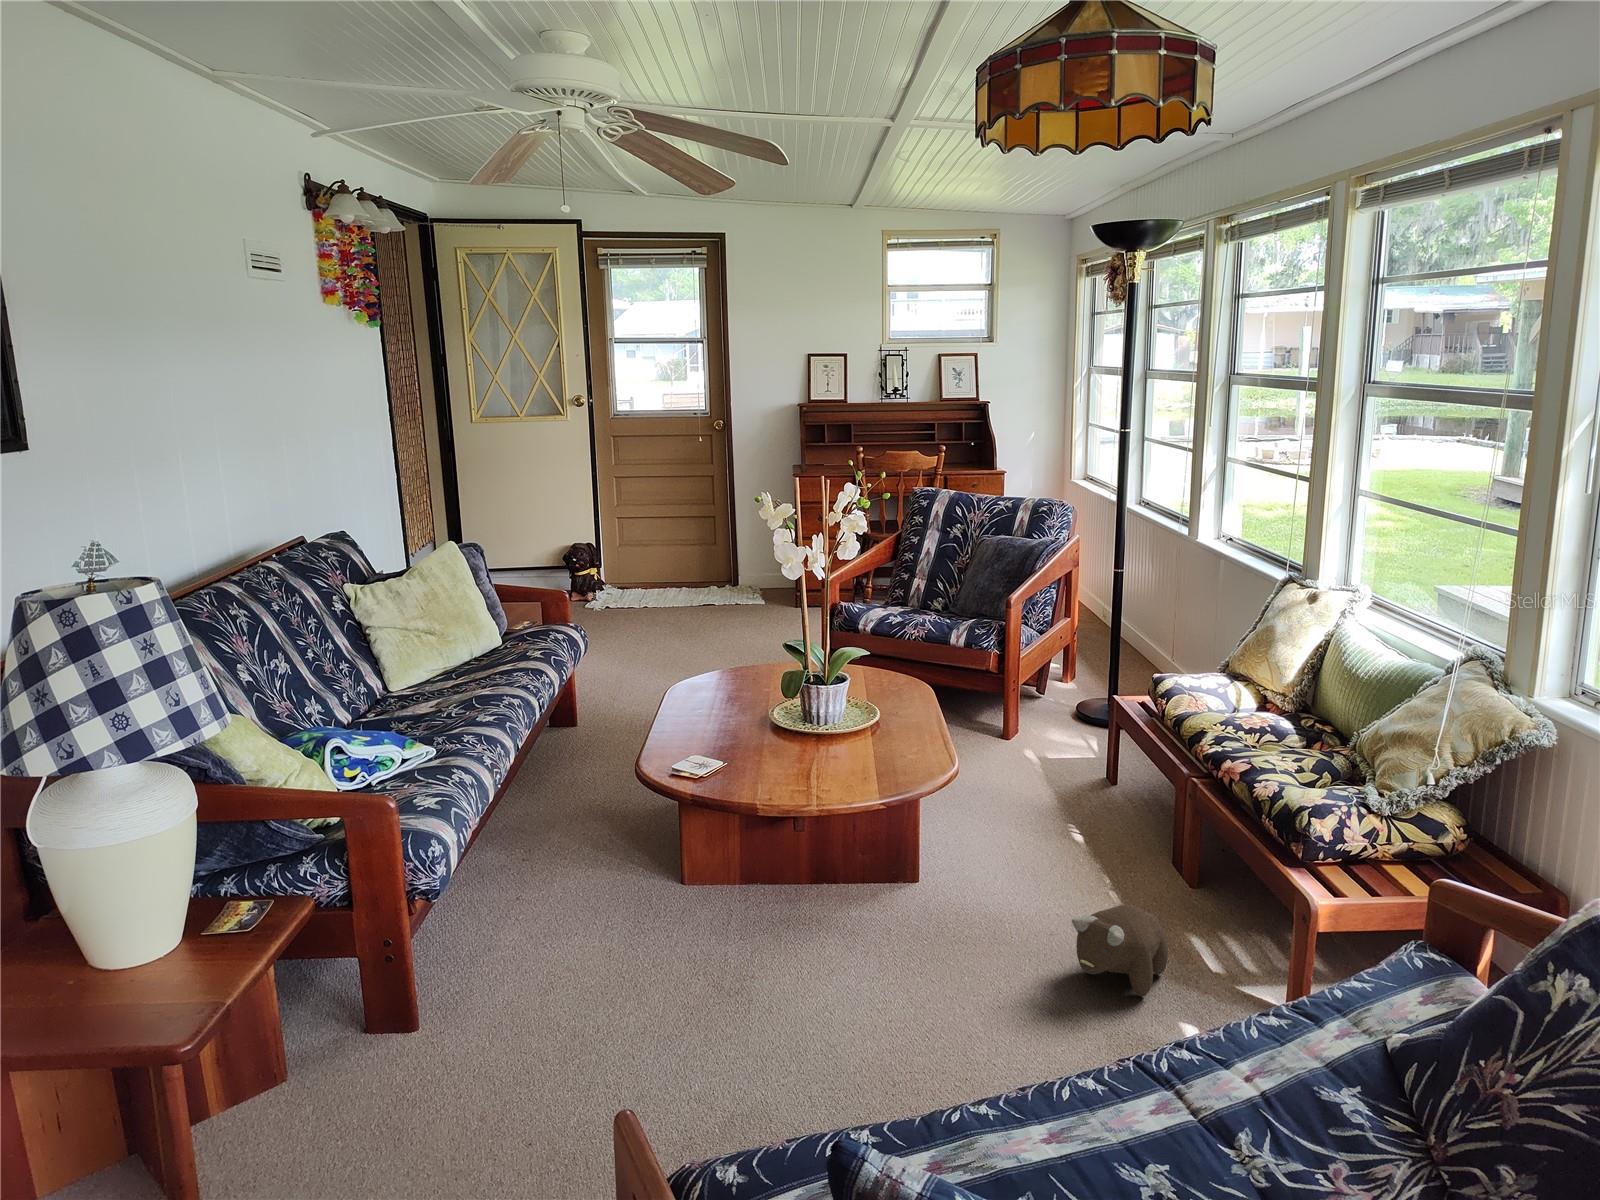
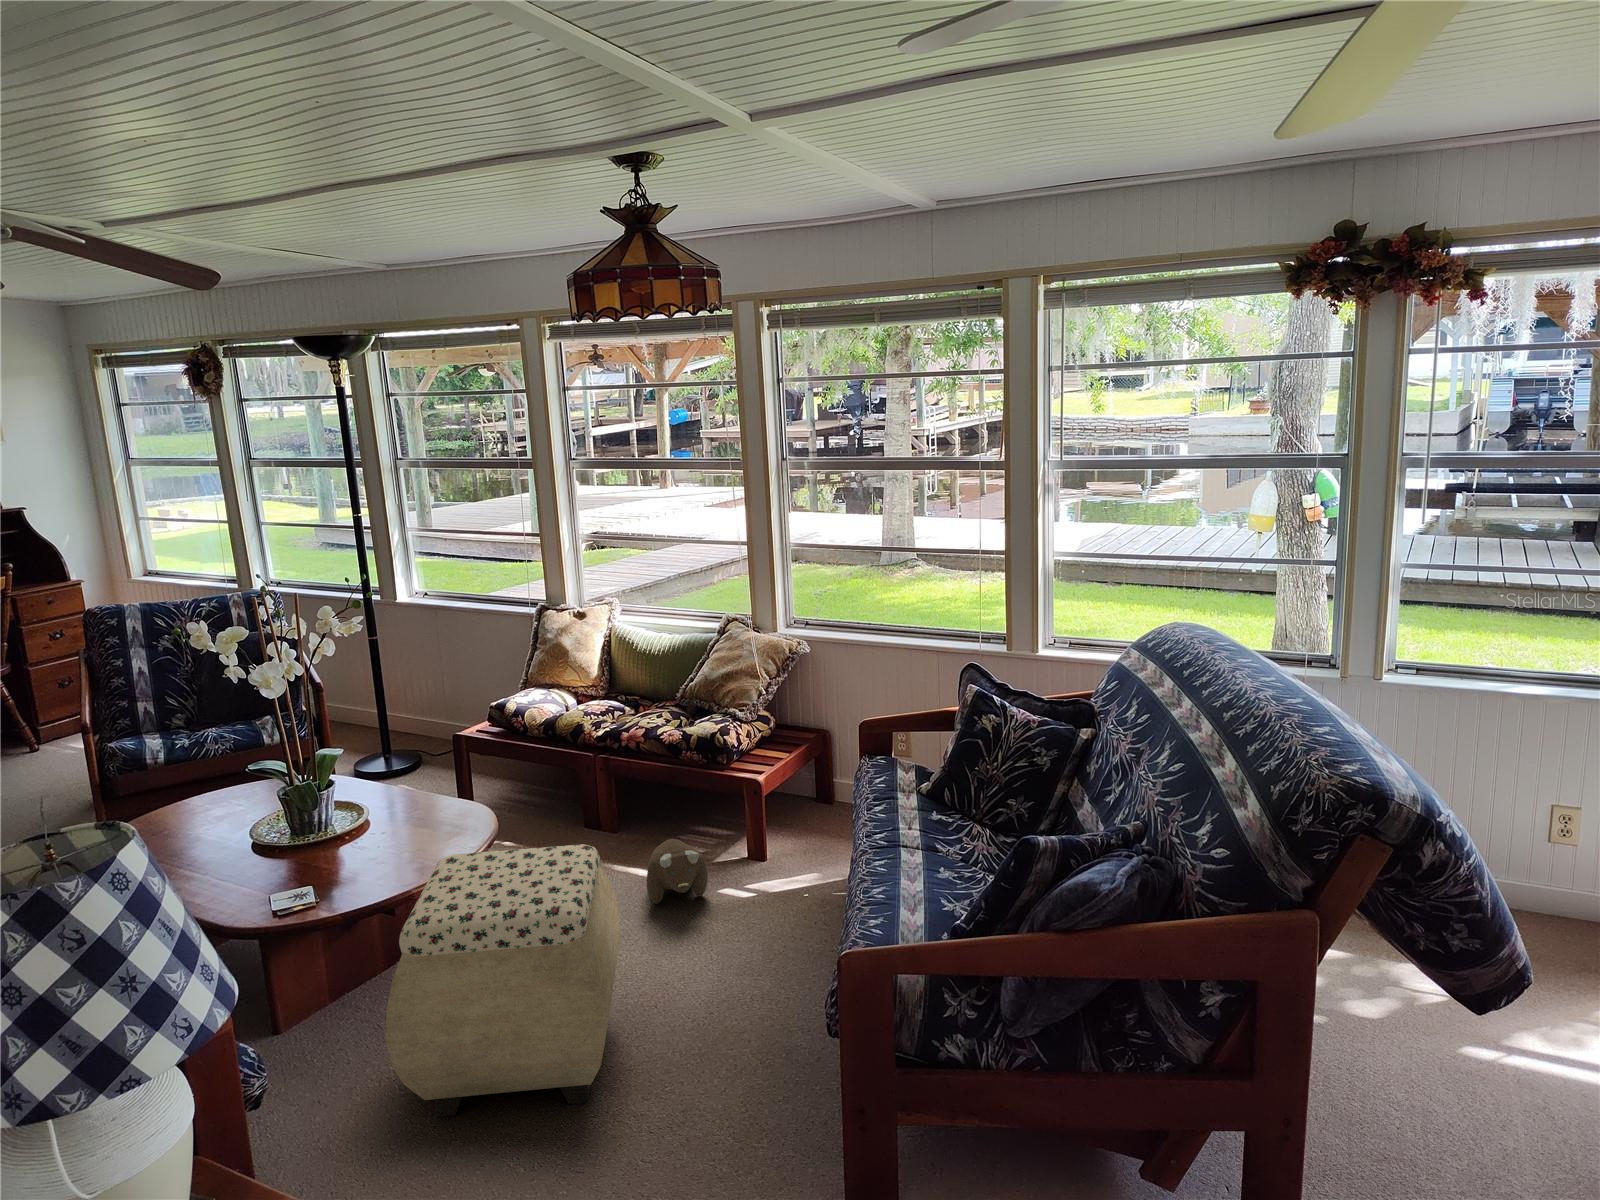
ottoman: none [608,782,893,1084] -> present [385,844,620,1117]

